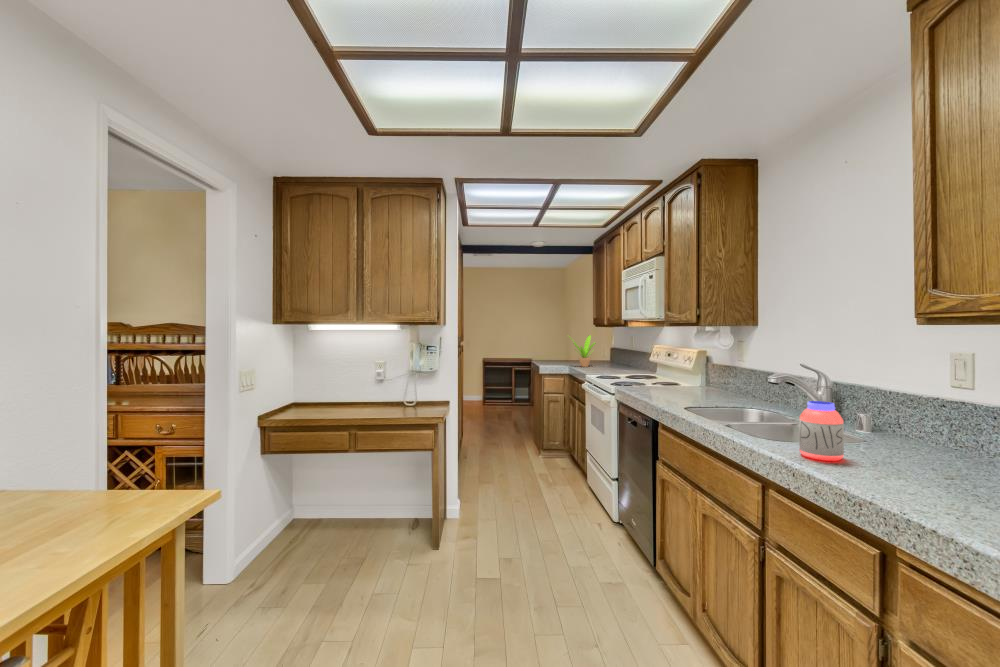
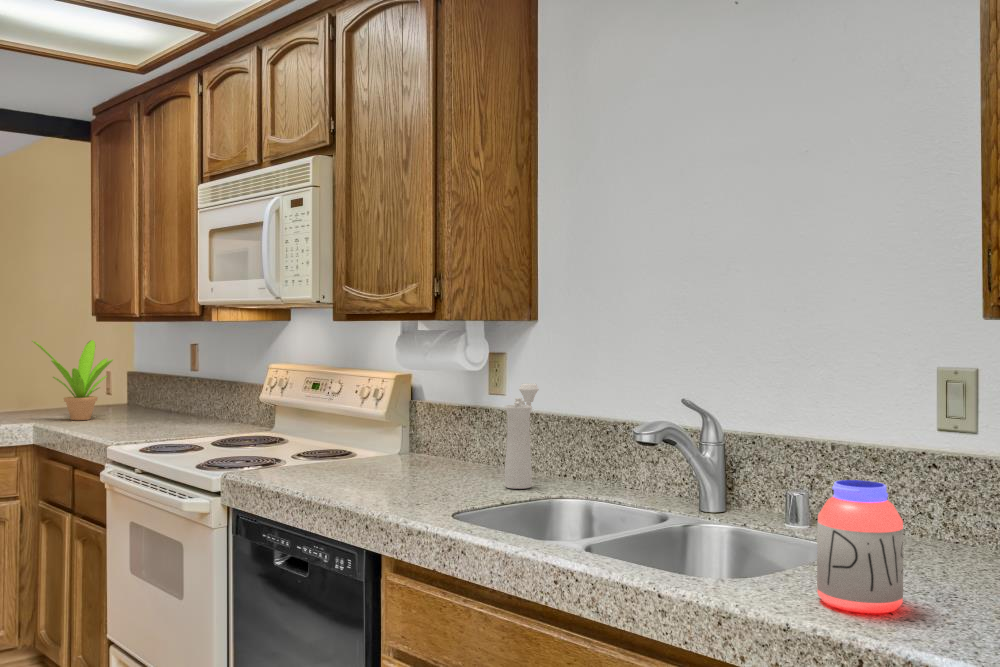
pepper mill: none [728,356,752,404] -> present [505,383,539,489]

